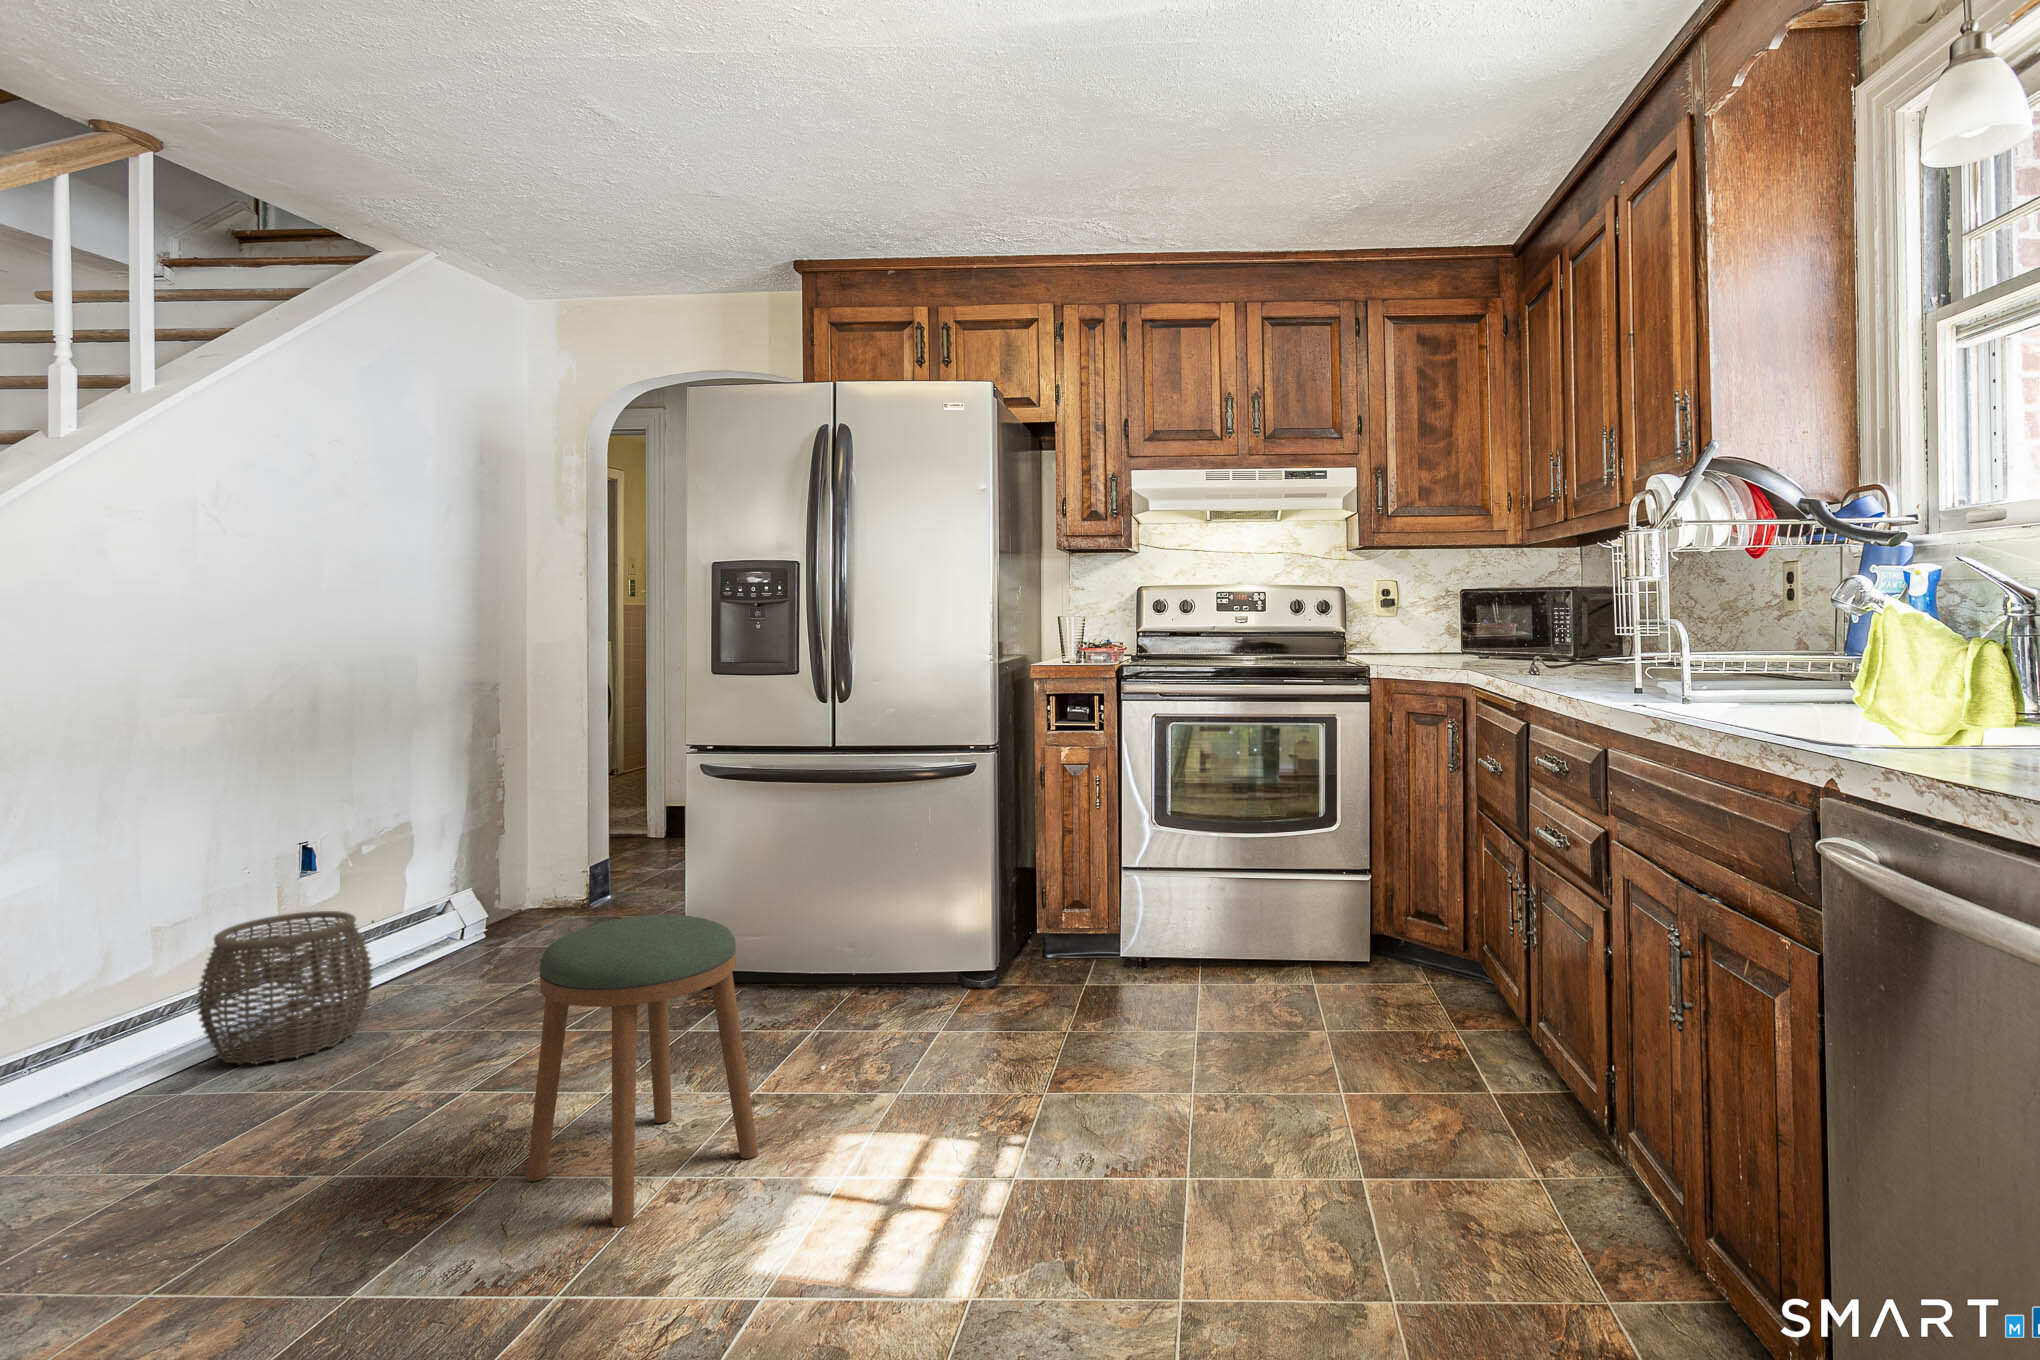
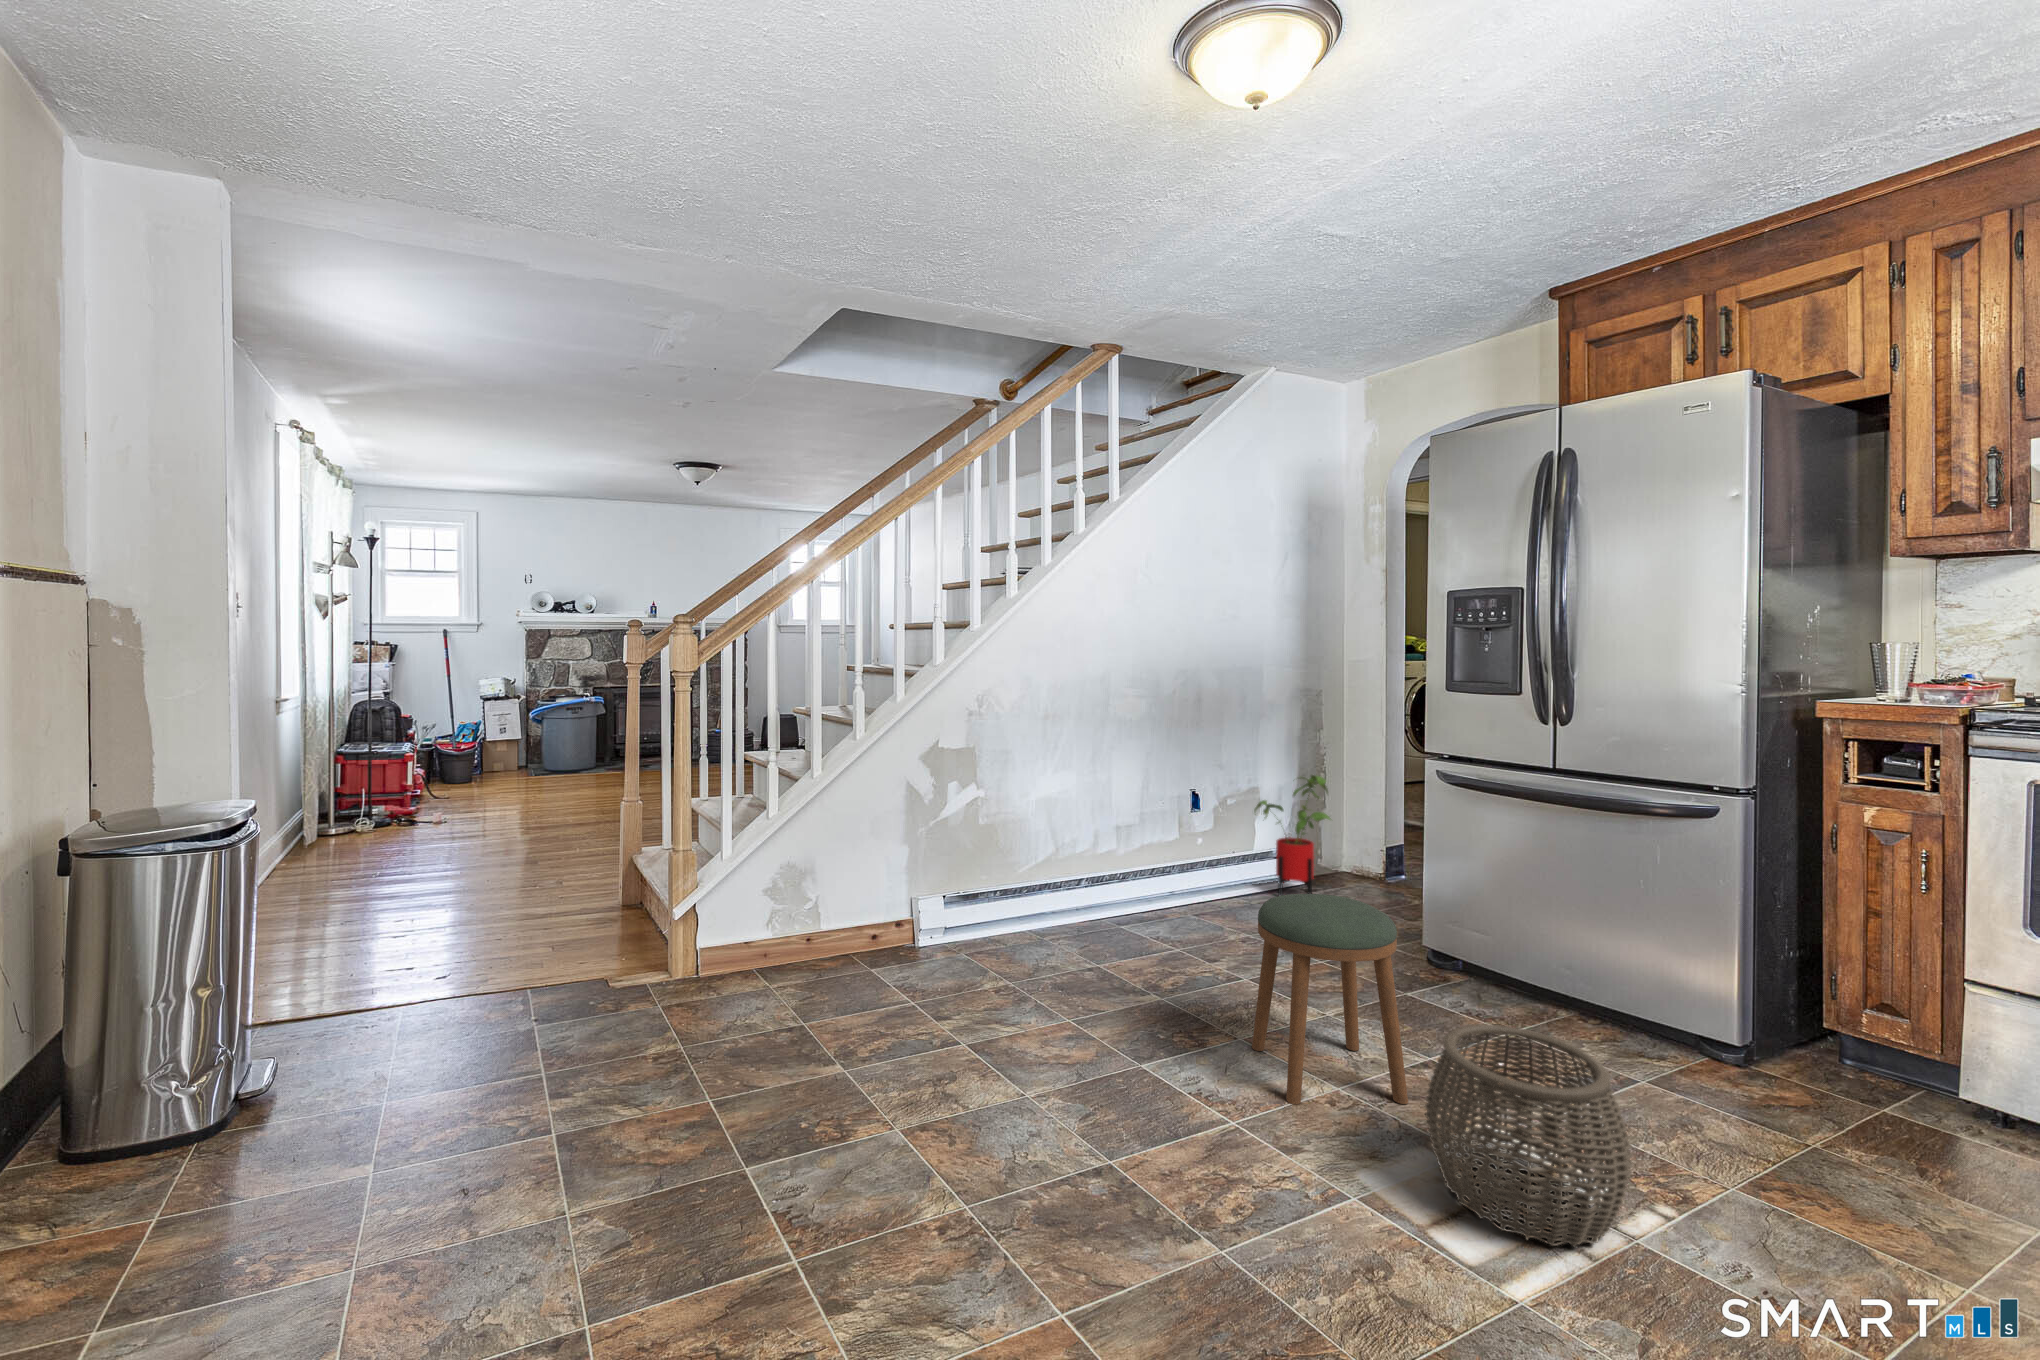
house plant: none [417,781,544,967] -> present [1254,775,1330,895]
woven basket: present [197,911,373,1065] -> present [1425,1024,1633,1247]

